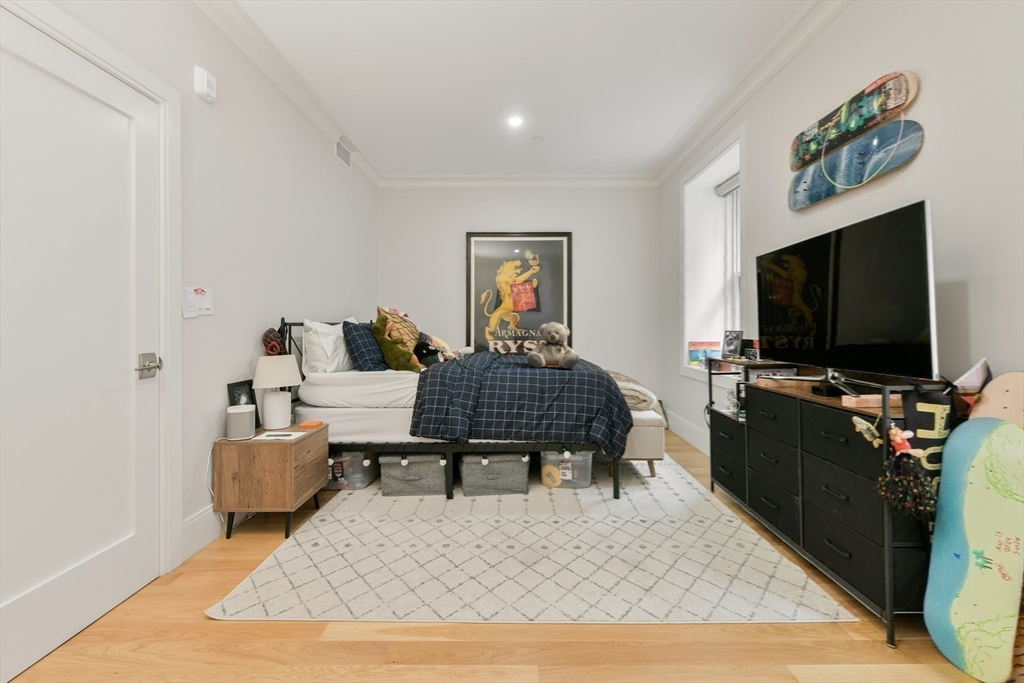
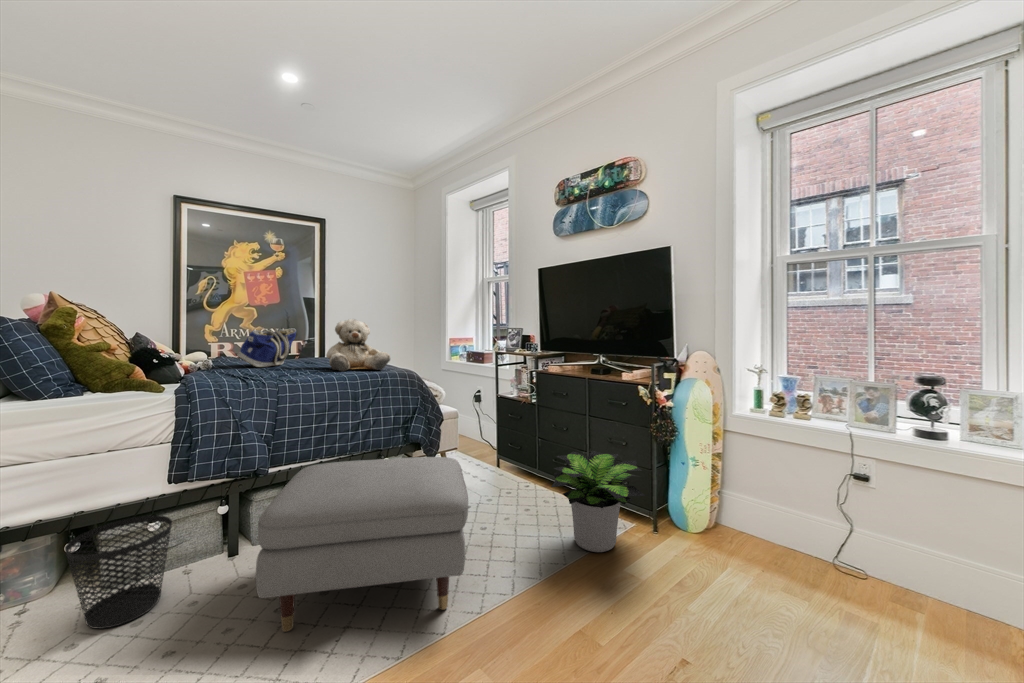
tote bag: none [473,330,517,361] -> present [237,328,296,367]
ottoman: none [423,442,606,595] -> present [256,457,468,632]
wastebasket: none [357,453,409,517] -> present [65,515,172,629]
potted plant: none [701,486,856,624] -> present [551,451,645,552]

